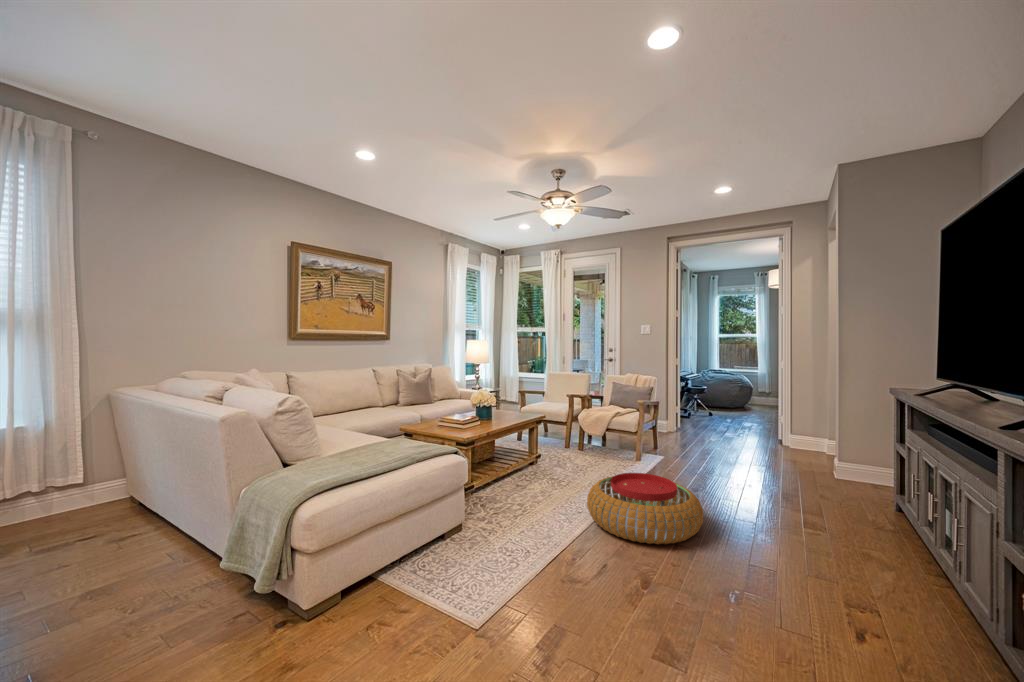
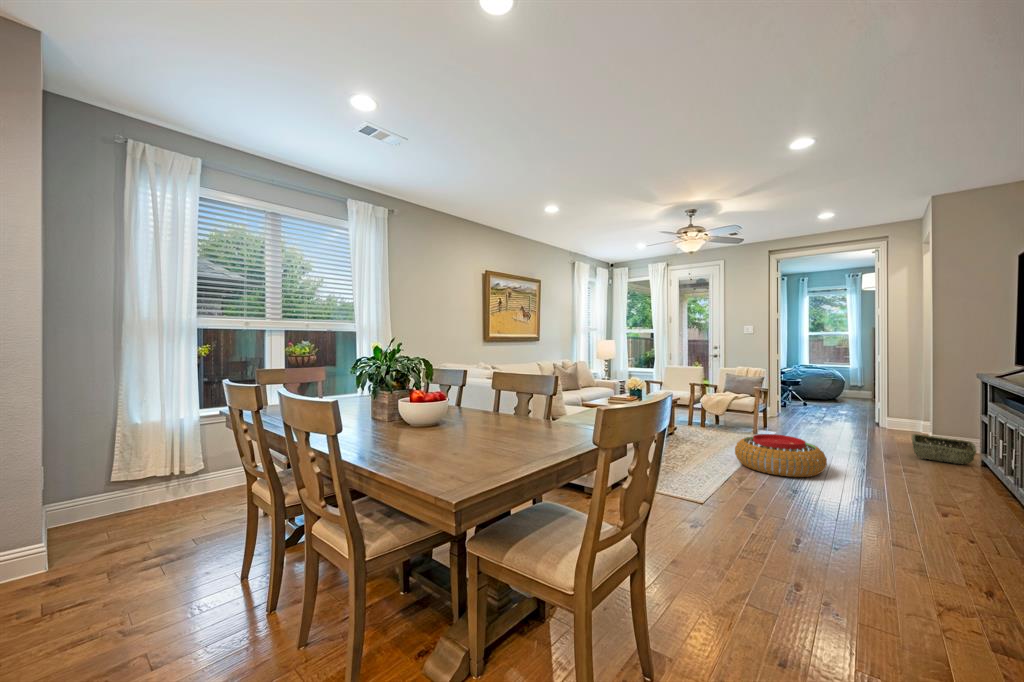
woven basket: none [814,465,891,508] -> present [912,434,976,464]

